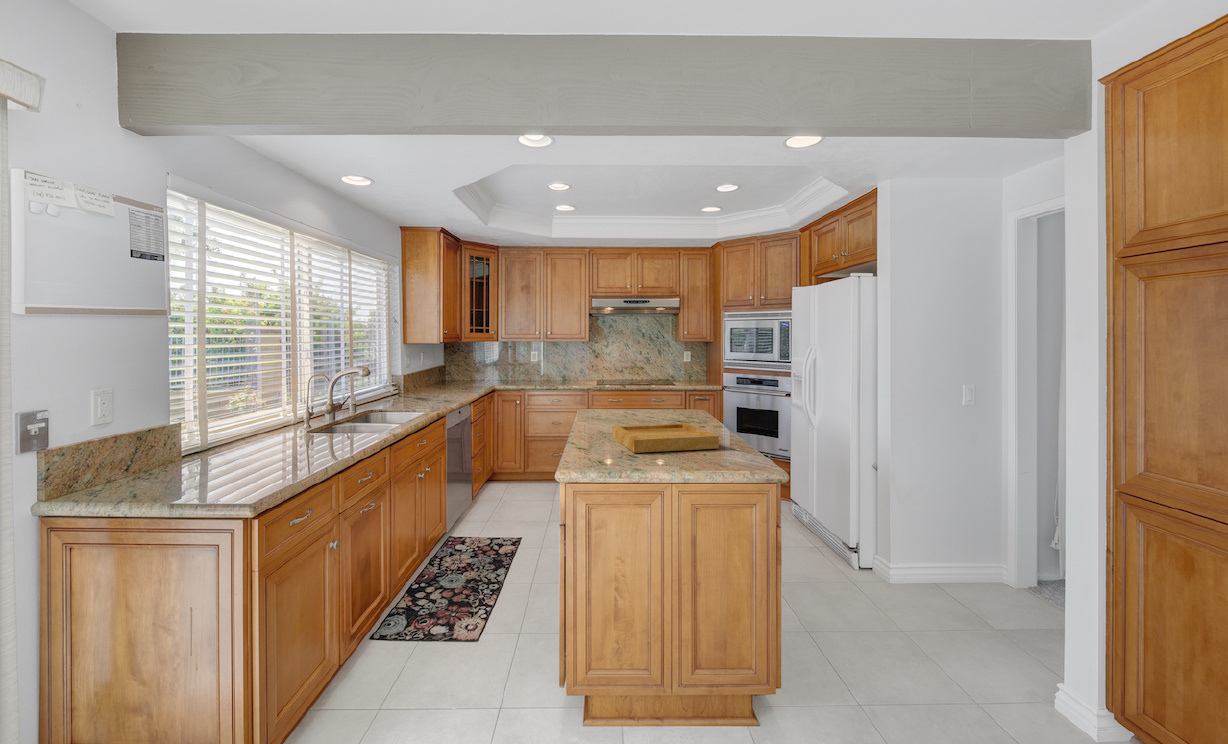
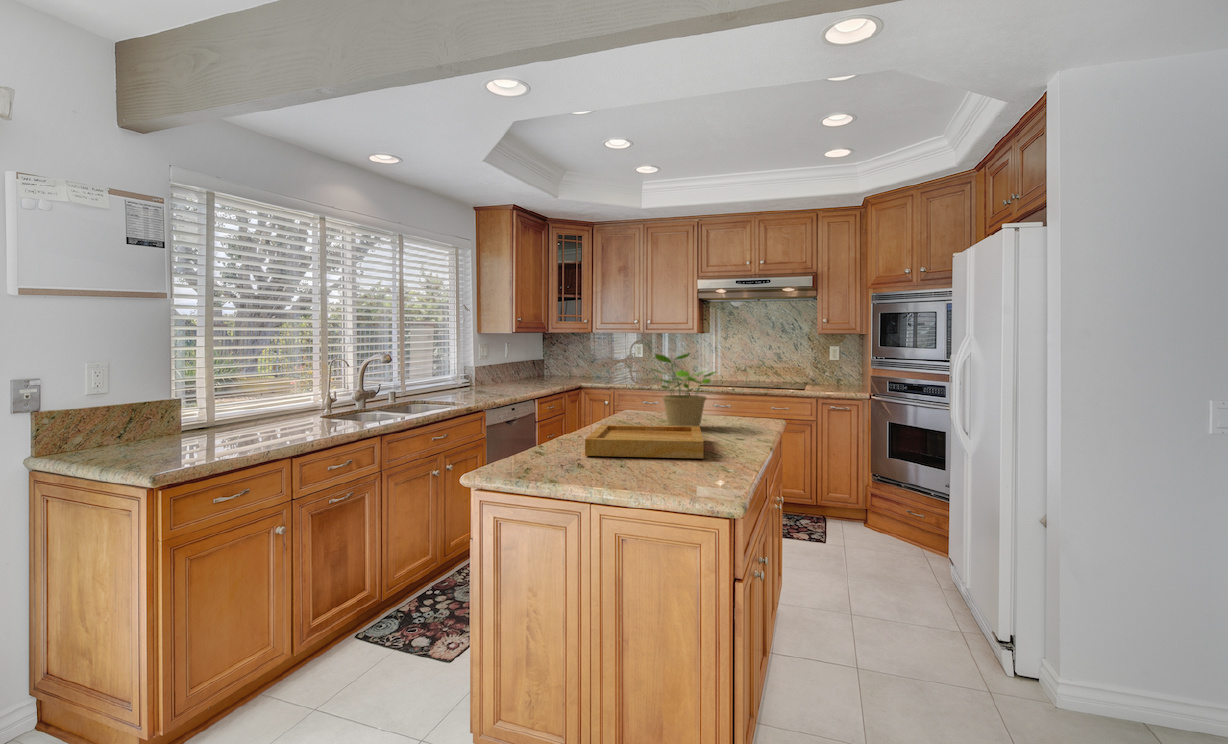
potted plant: none [631,367,681,425] -> present [652,353,715,426]

